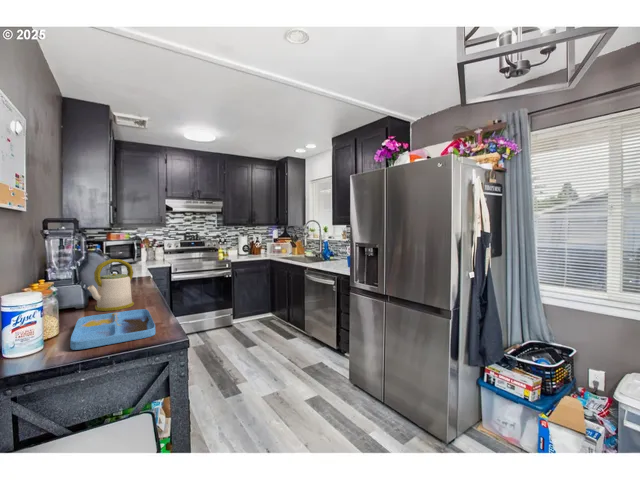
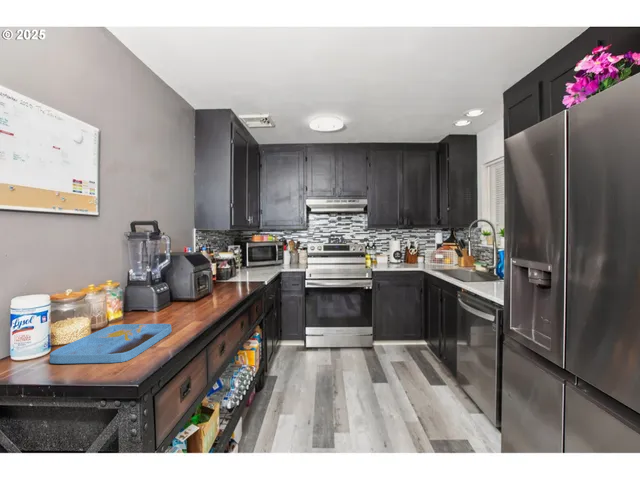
kettle: present [88,259,134,311] -> none [146,265,192,320]

